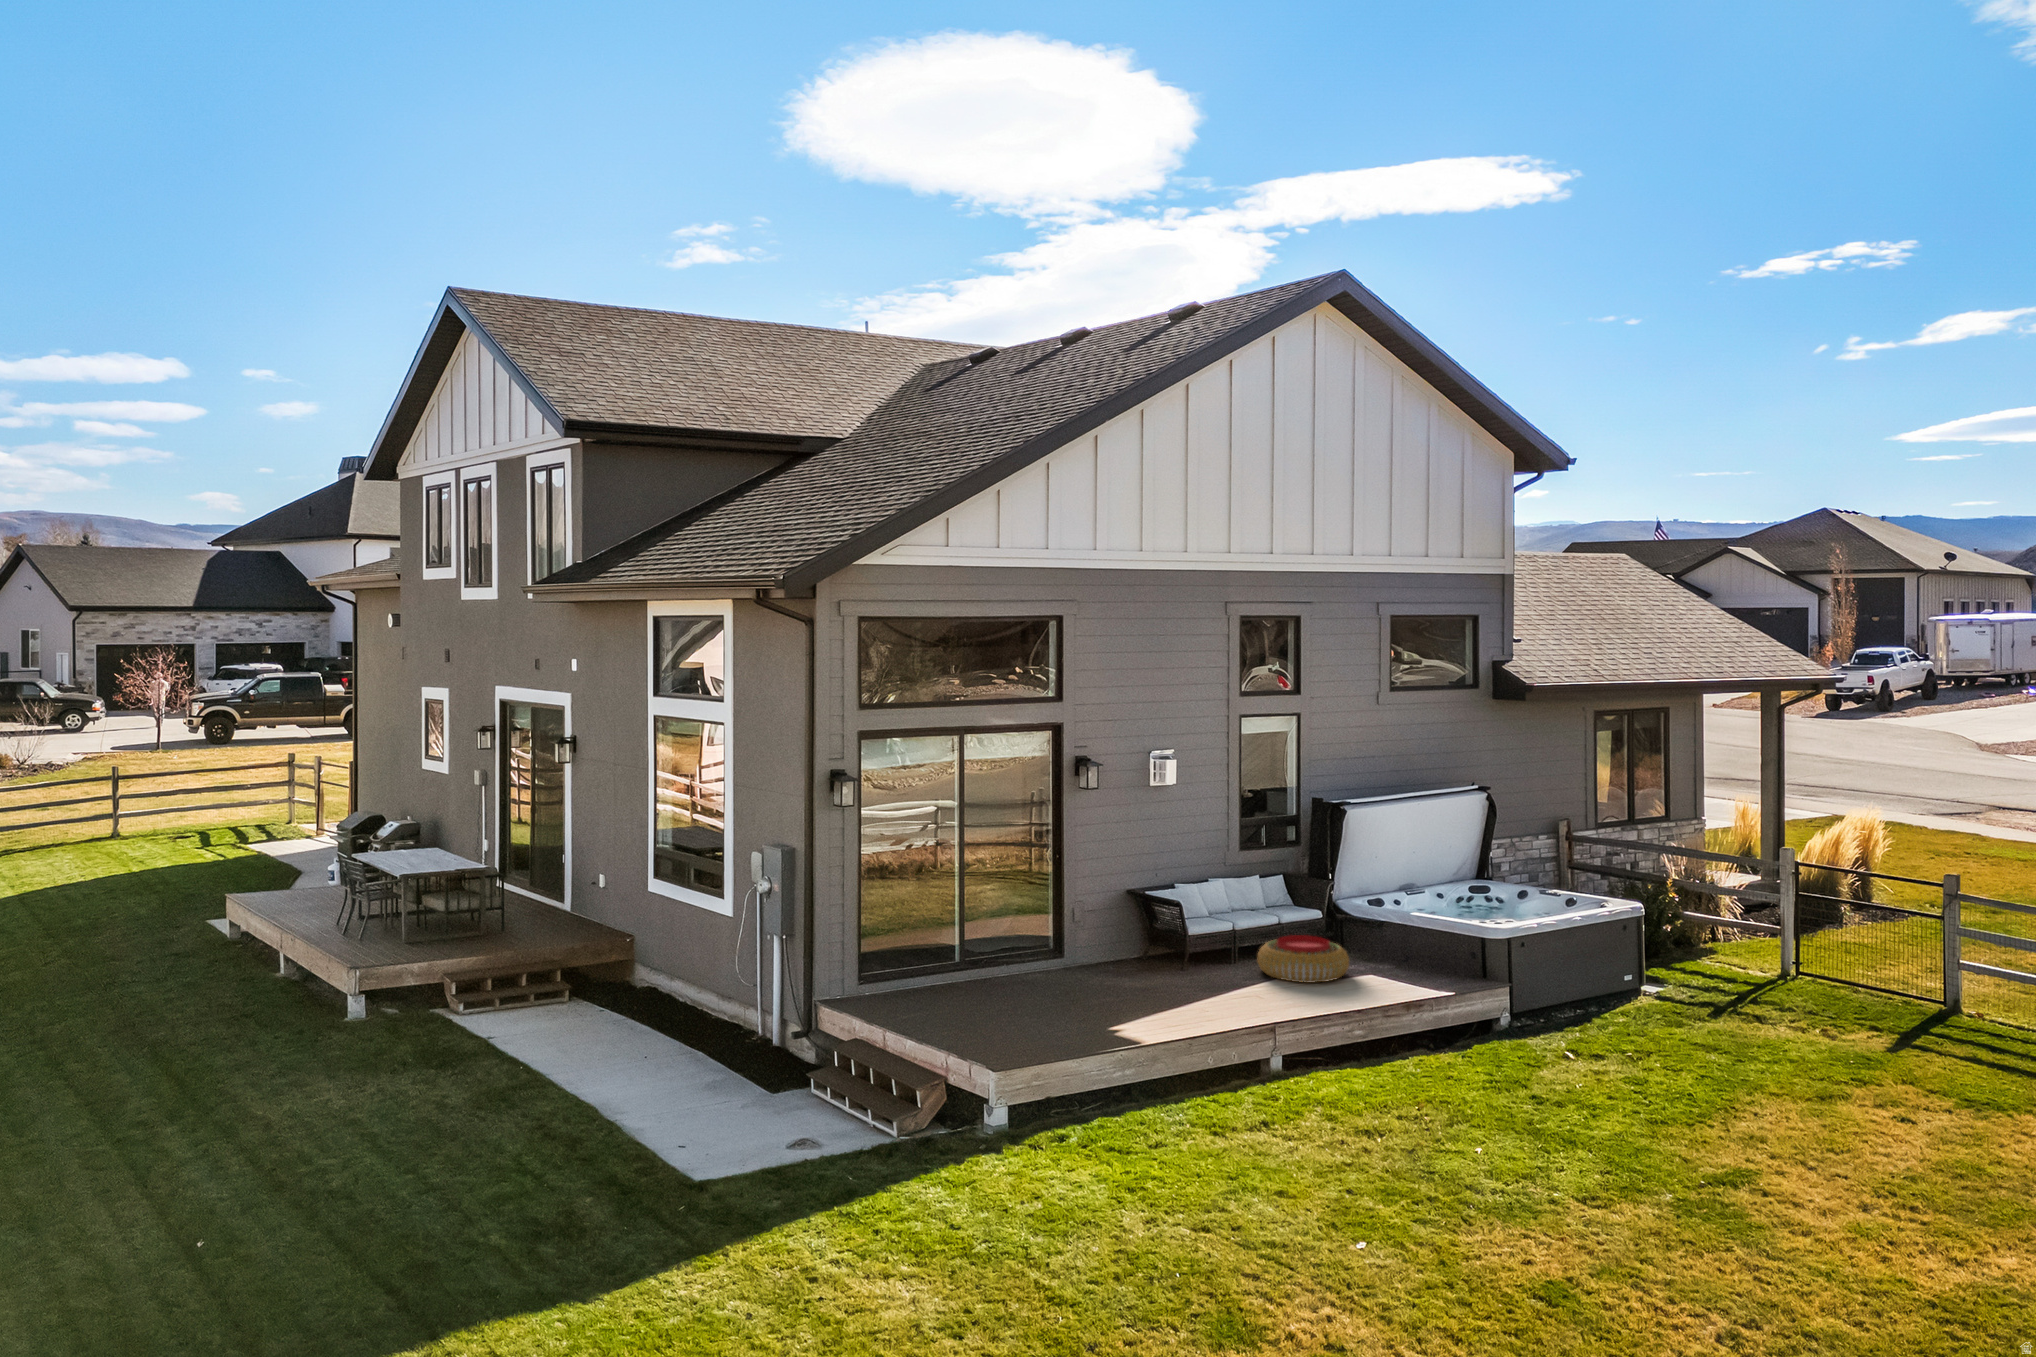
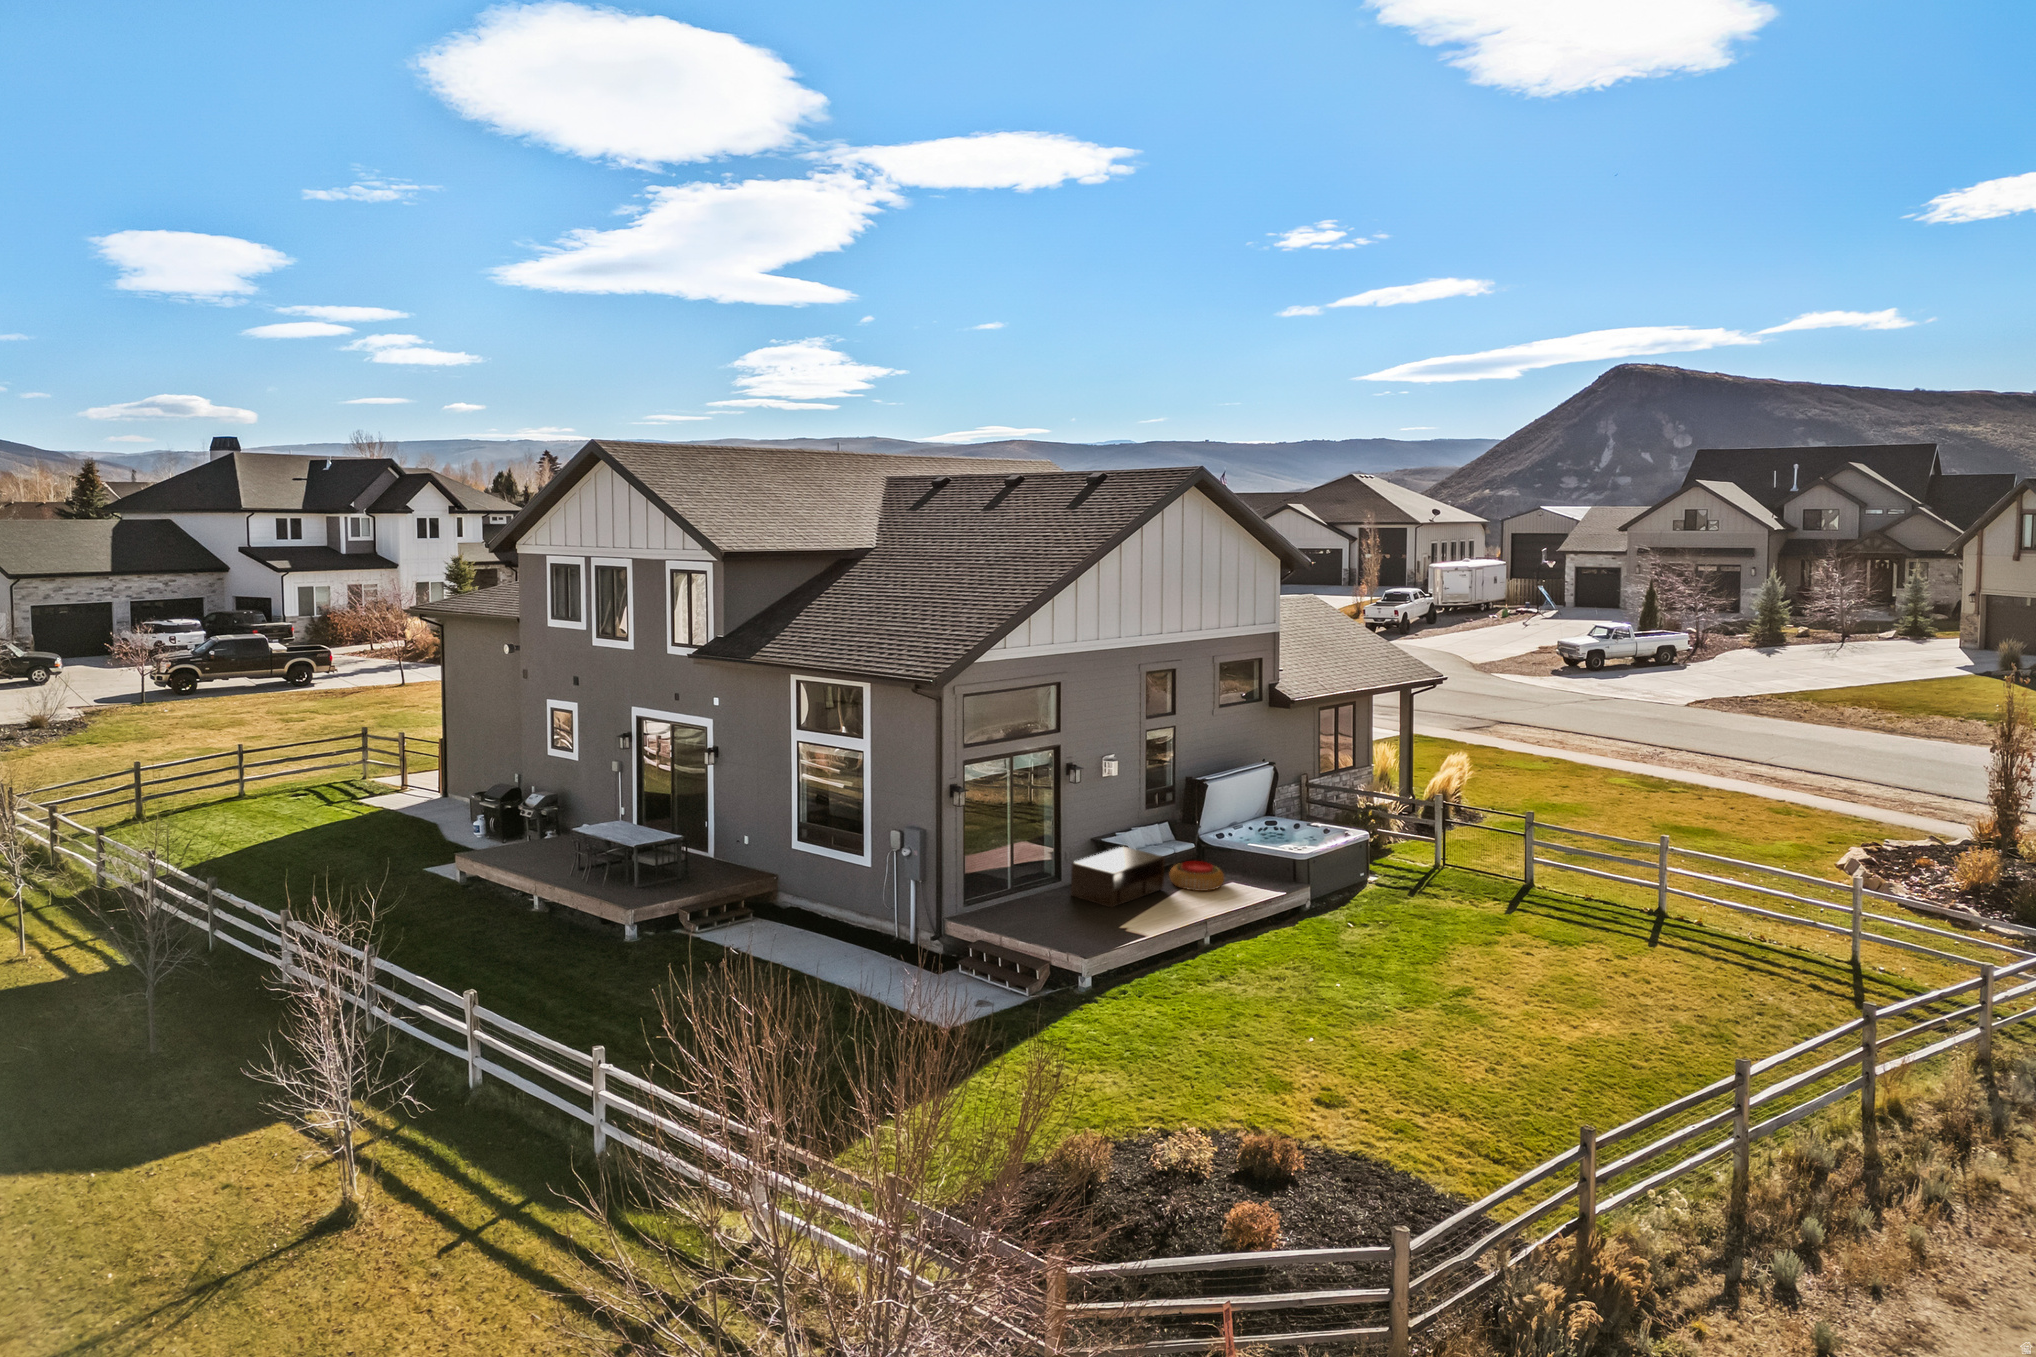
coffee table: none [1072,907,1237,998] -> present [1070,847,1165,907]

